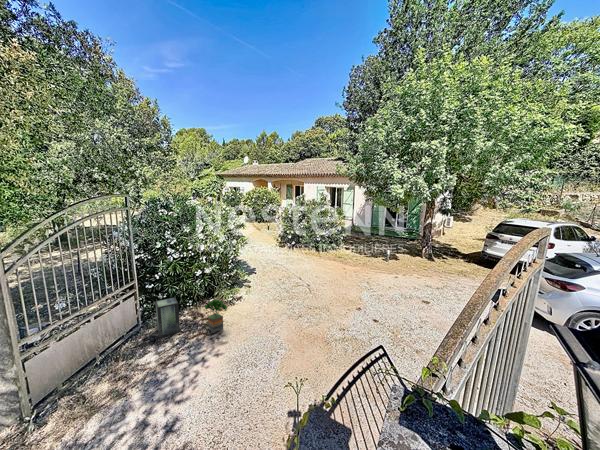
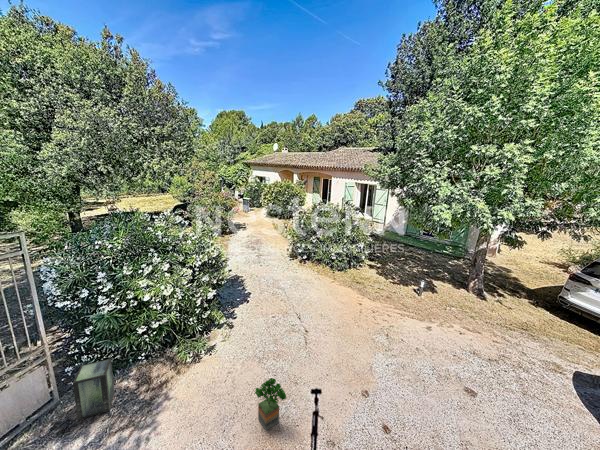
potted tree: present [205,299,227,332] -> present [255,378,286,430]

